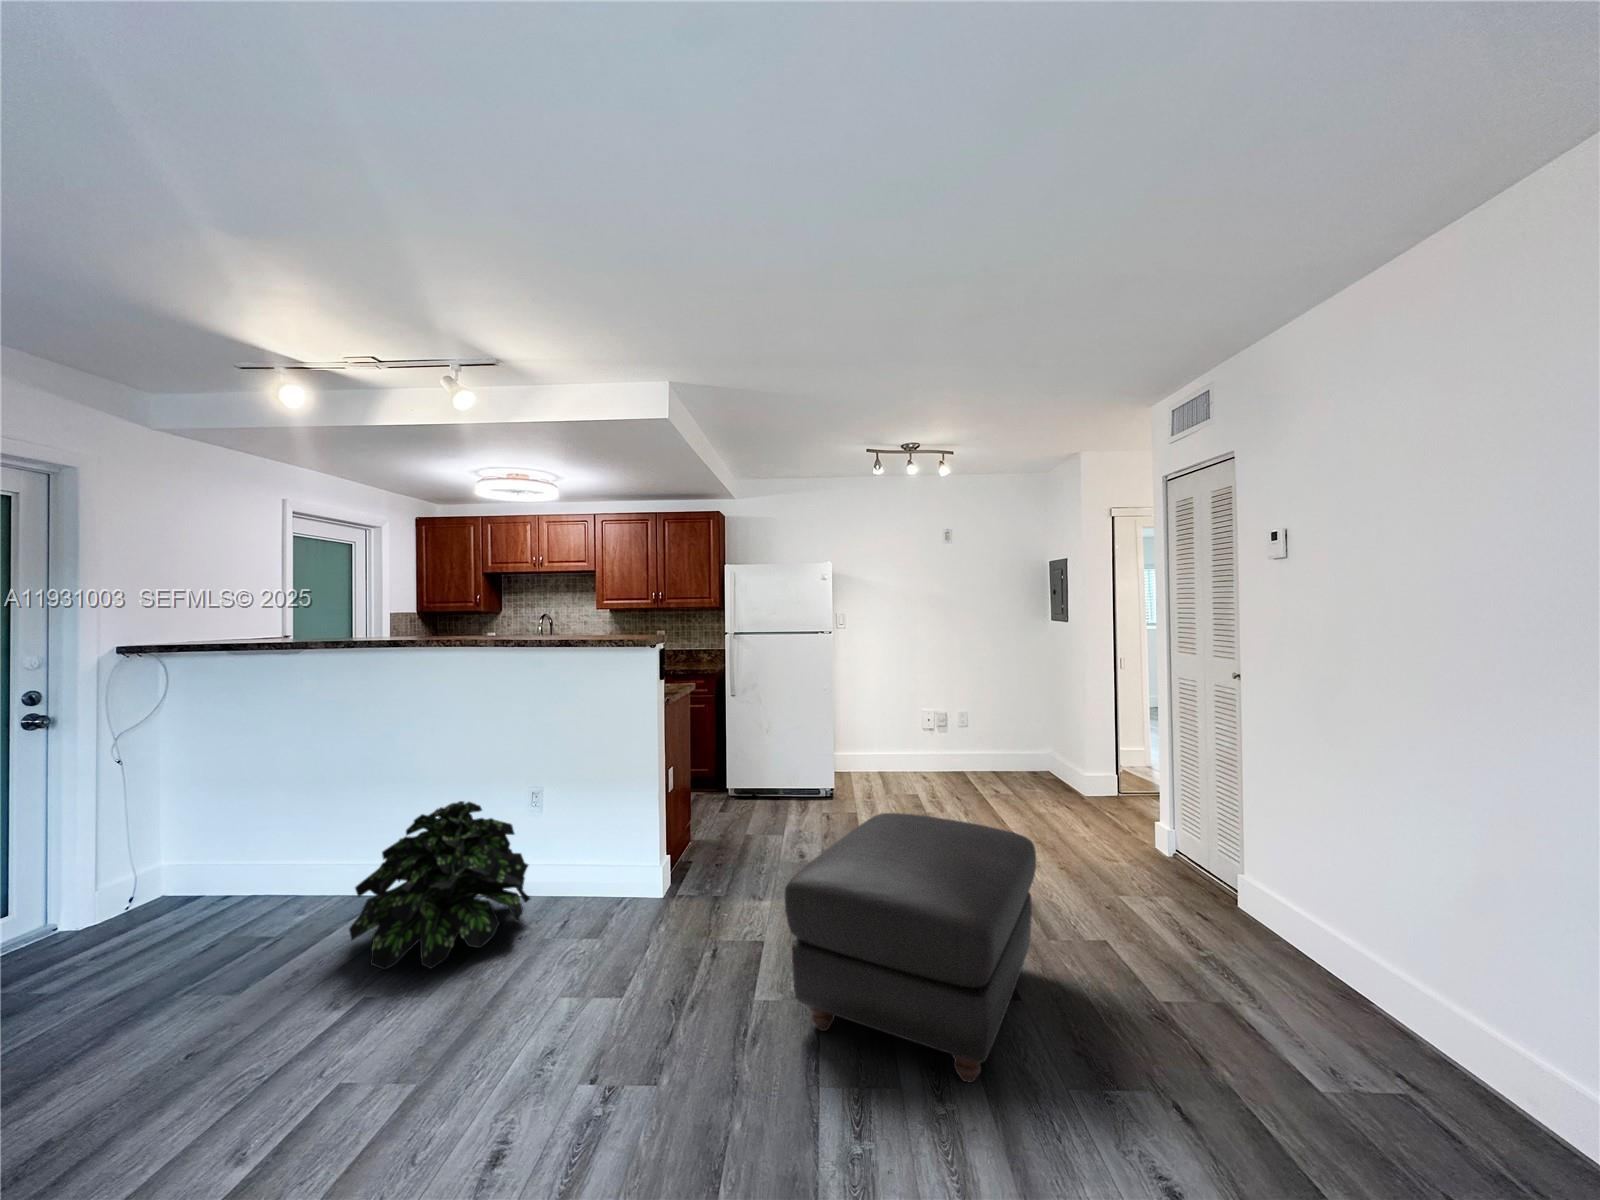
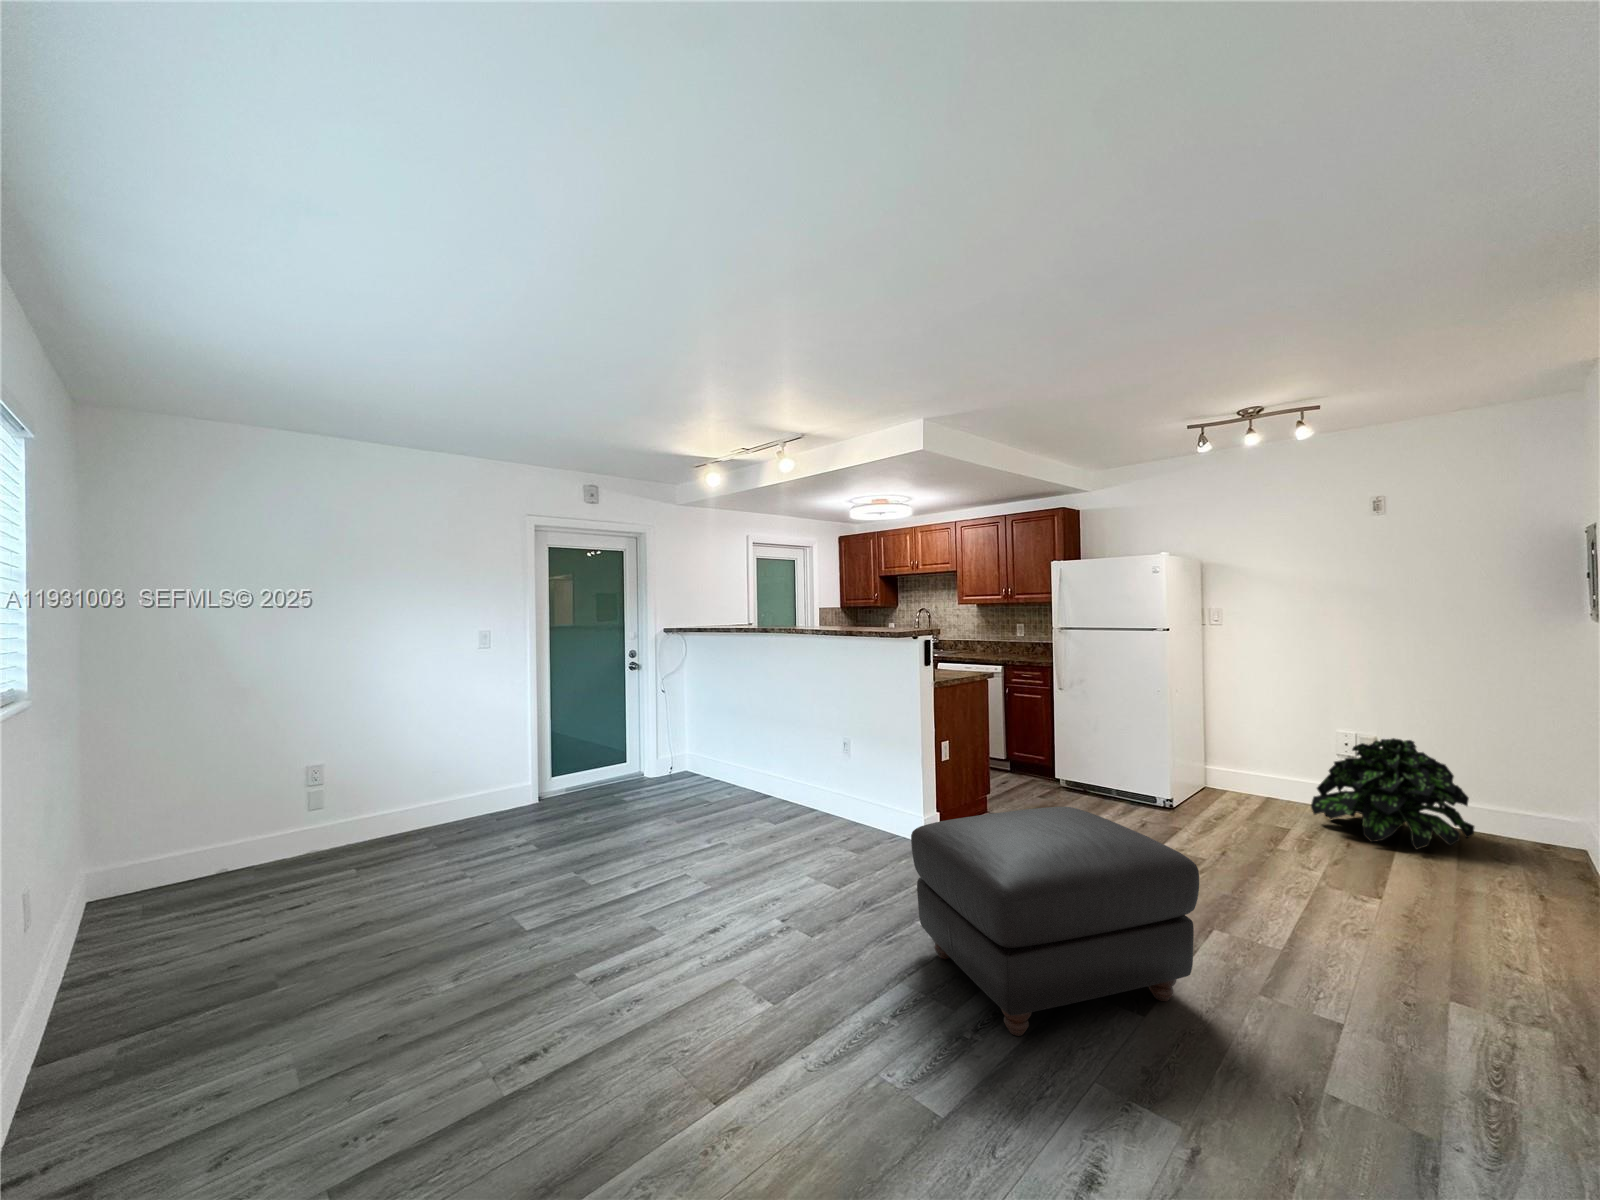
potted plant: present [349,801,531,970] -> present [1311,738,1474,849]

